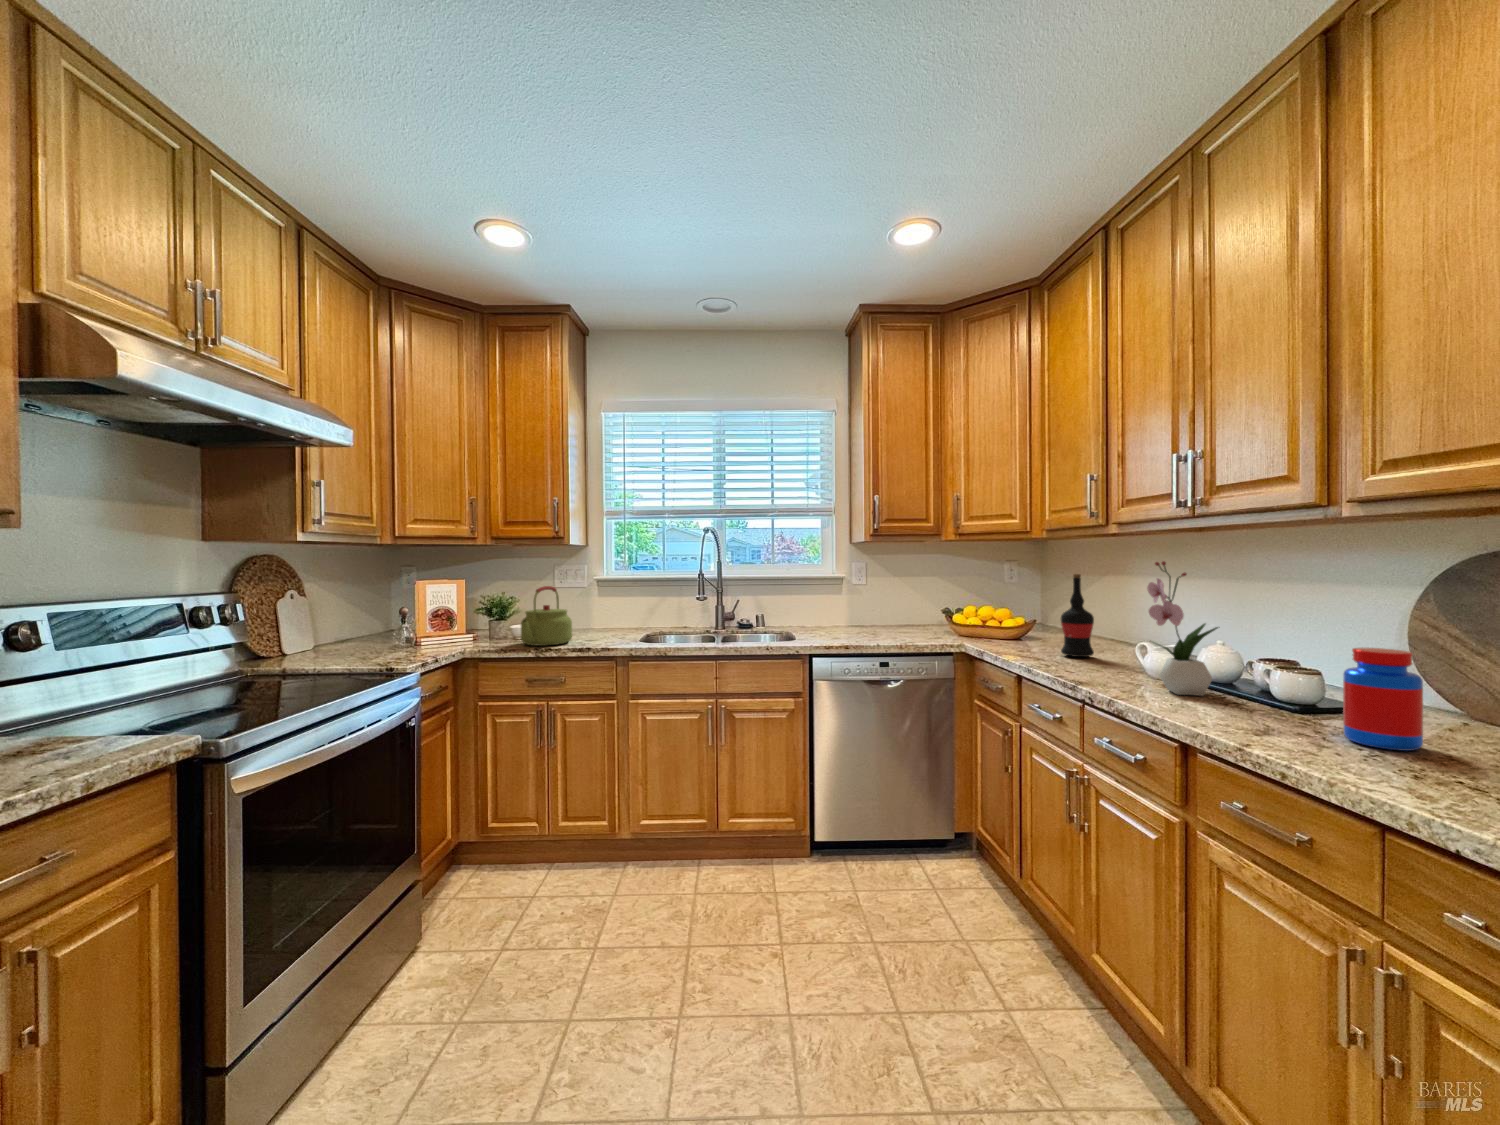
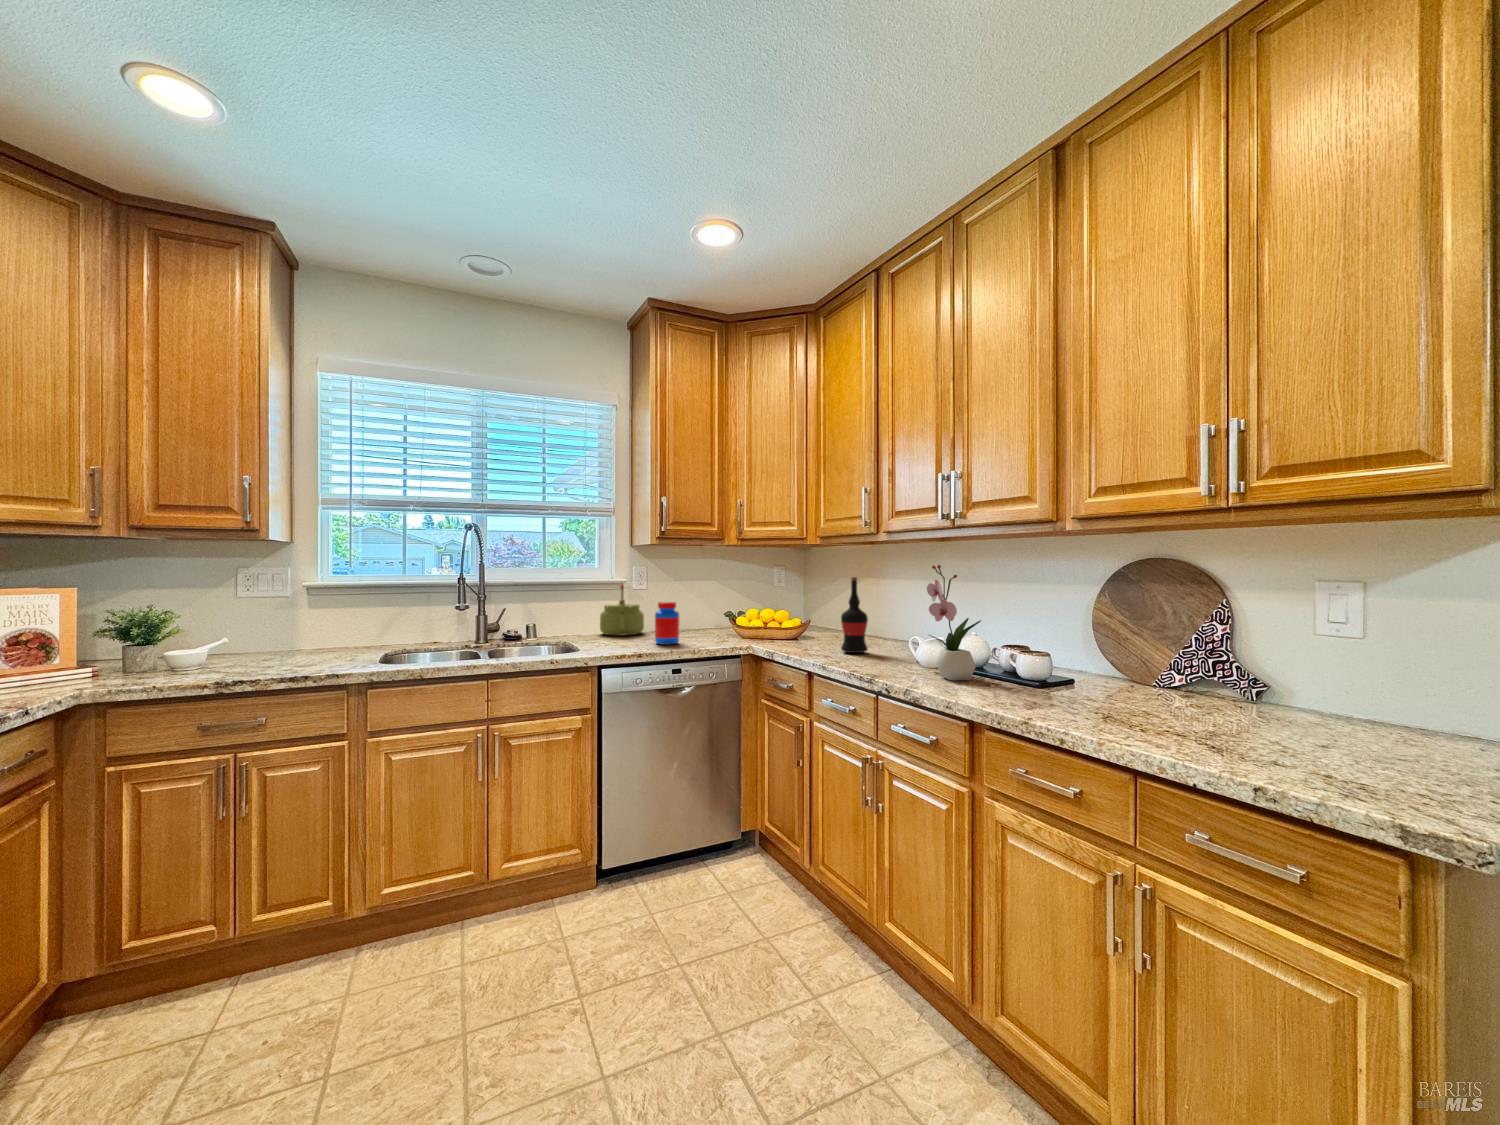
kettle: present [521,586,572,646] -> present [600,584,644,636]
jar: present [1343,648,1423,751] -> present [655,602,679,645]

